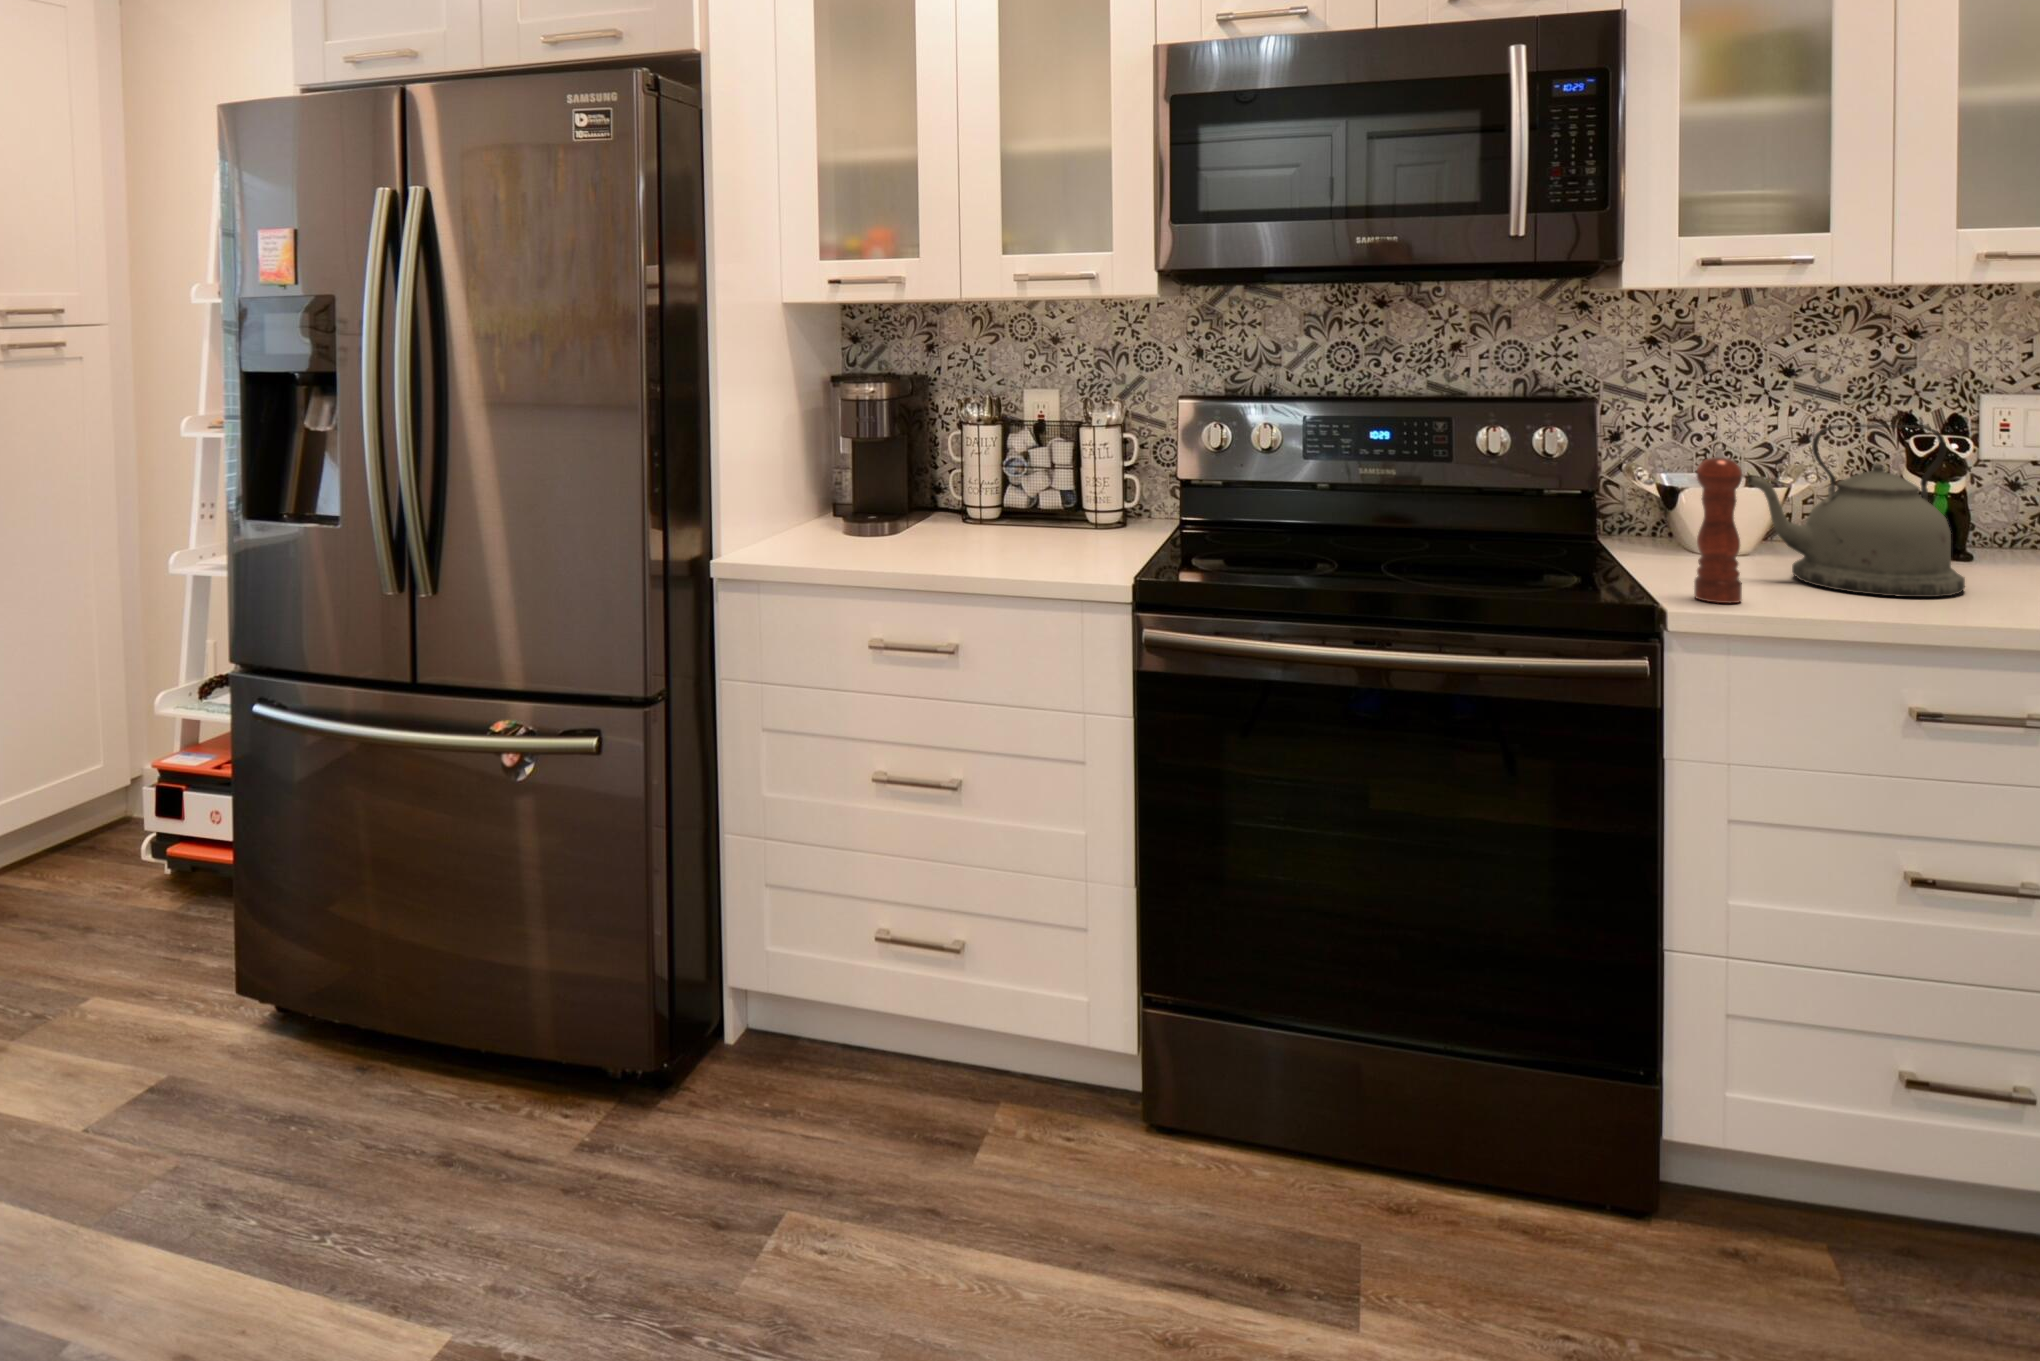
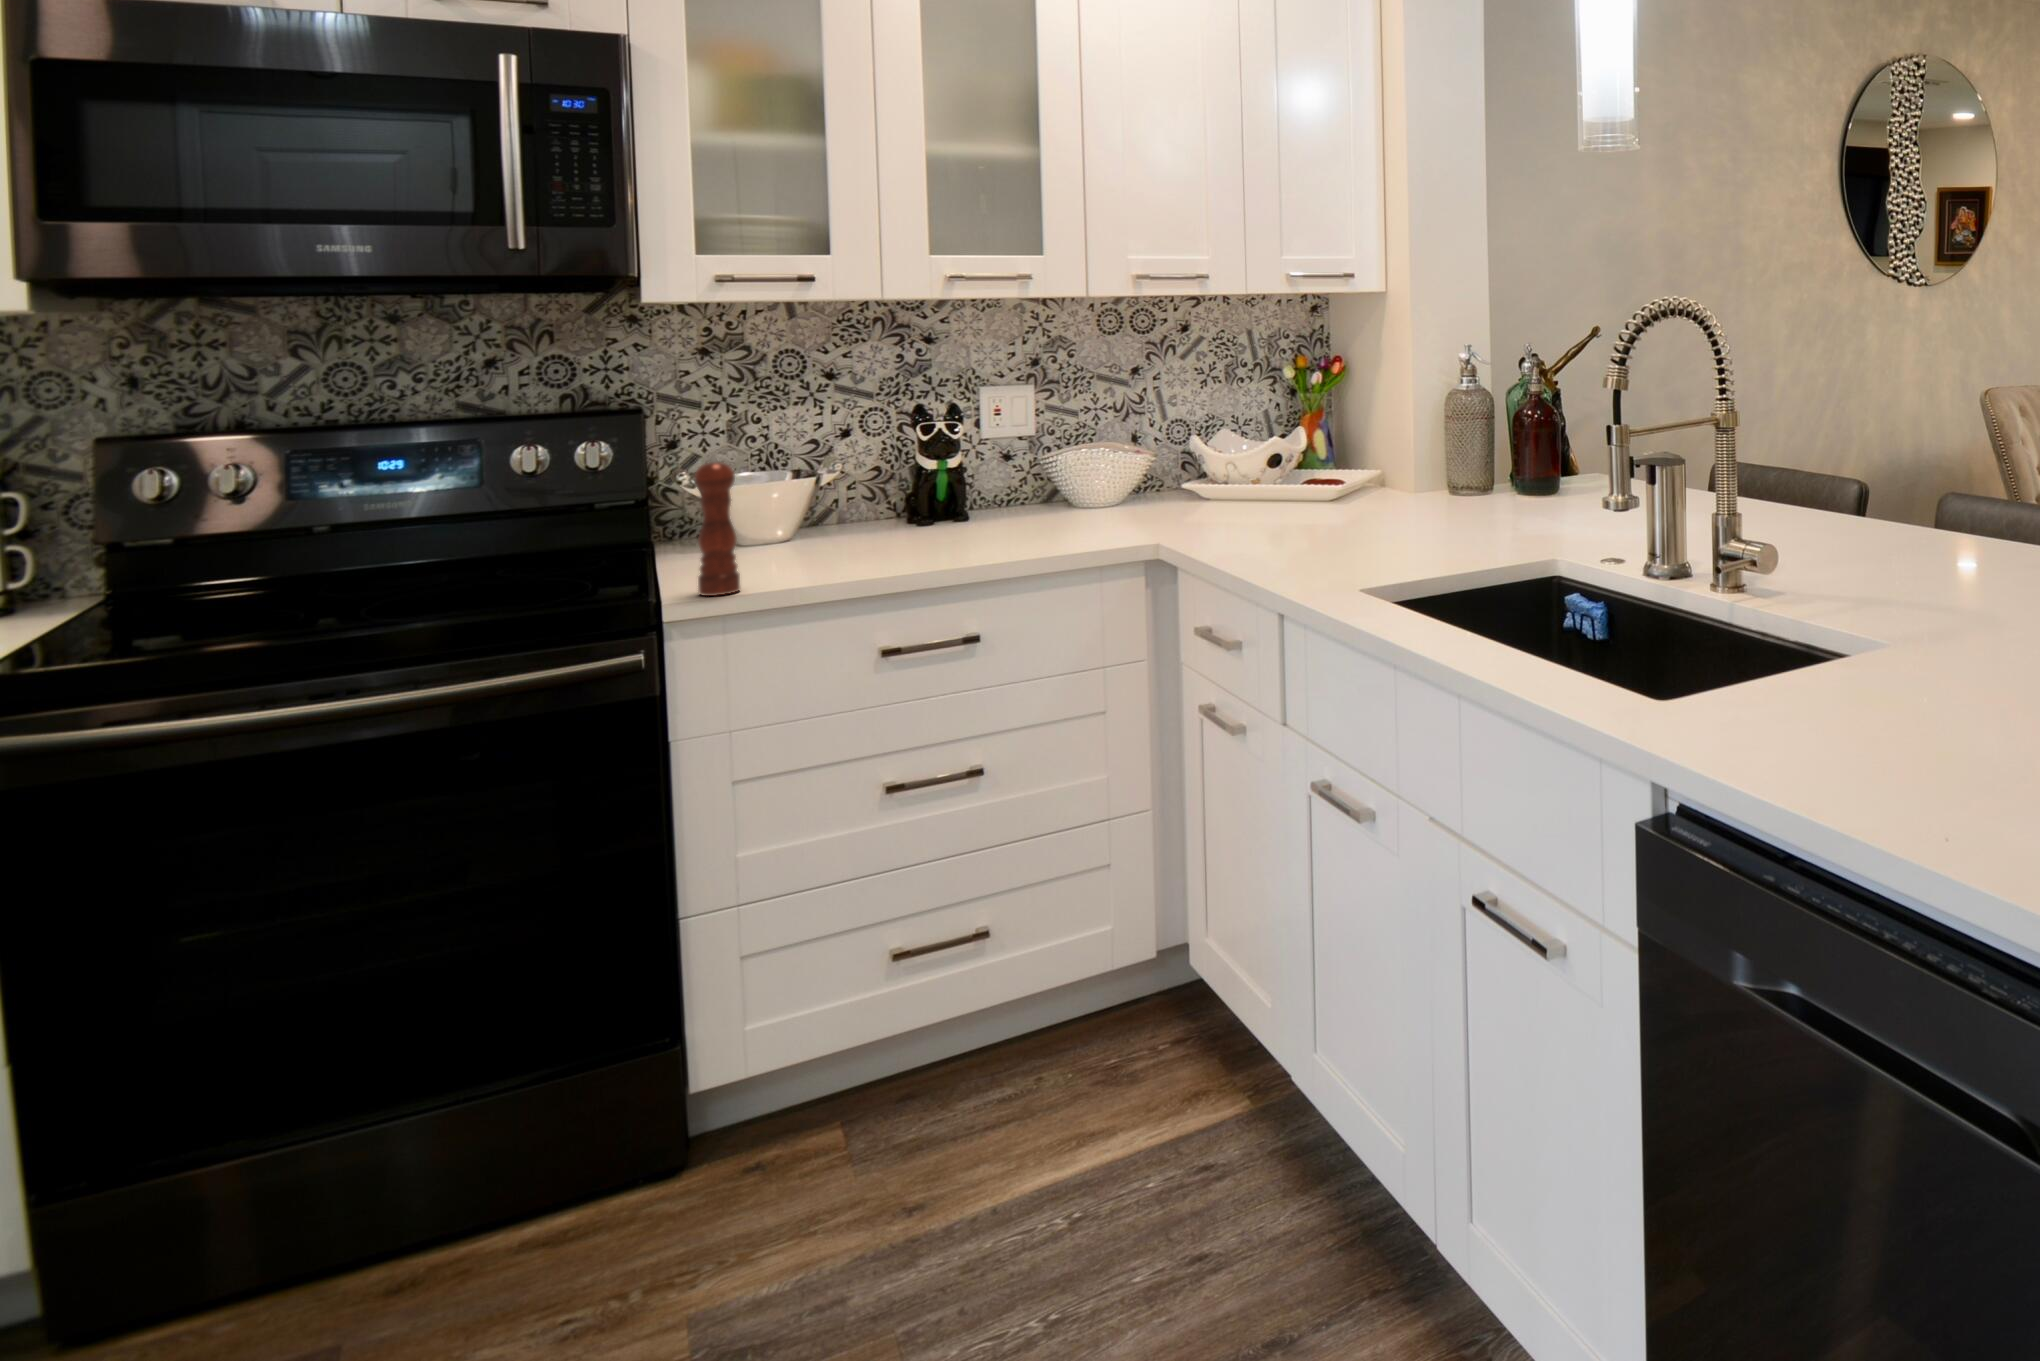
kettle: present [1748,425,1965,597] -> none [761,419,937,568]

